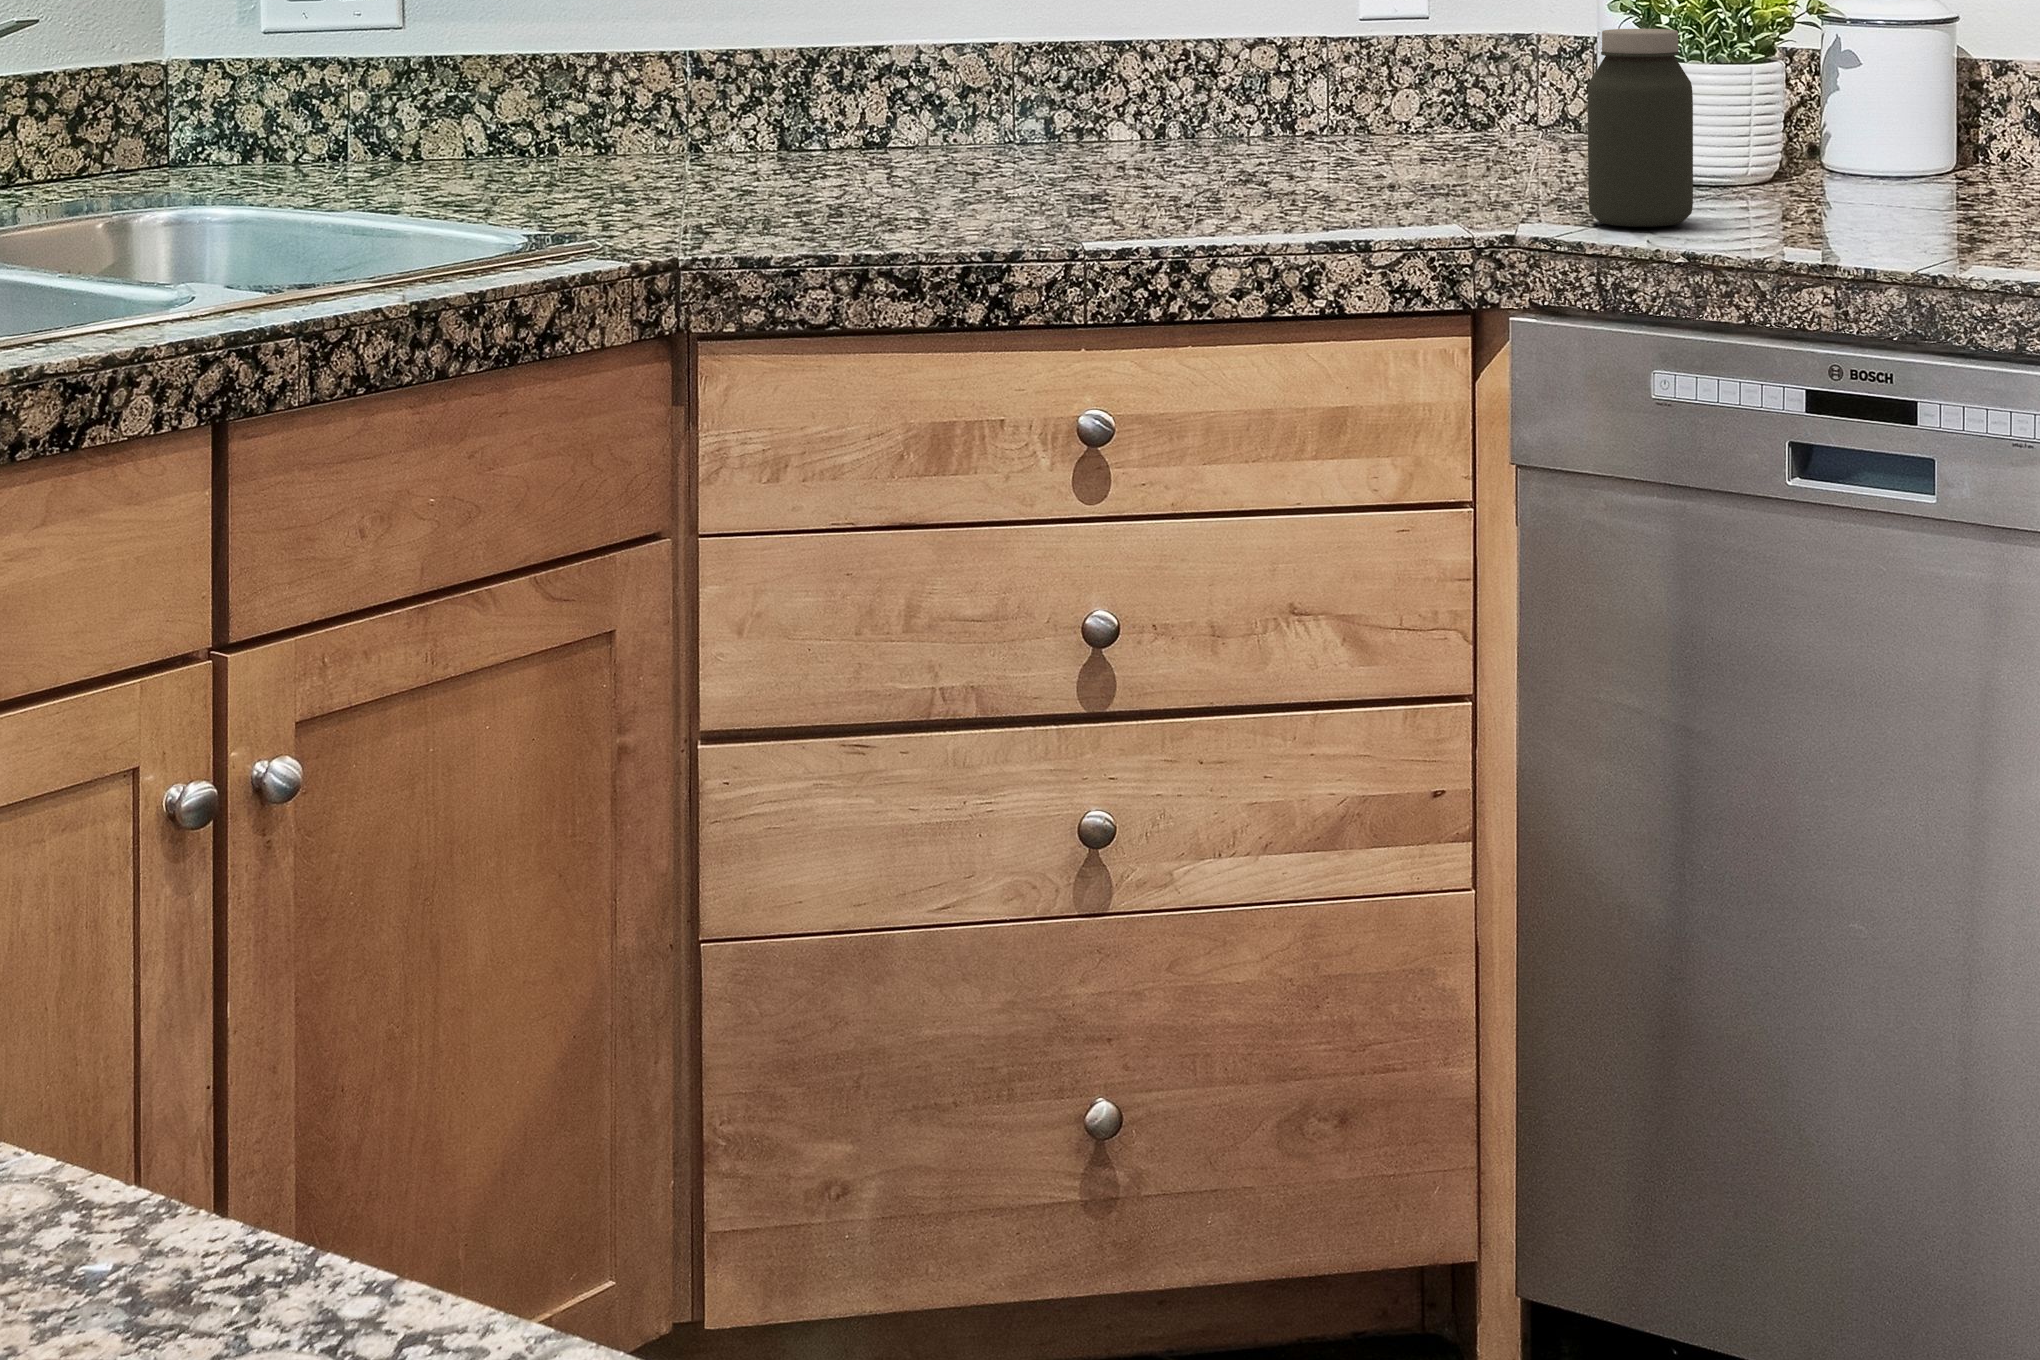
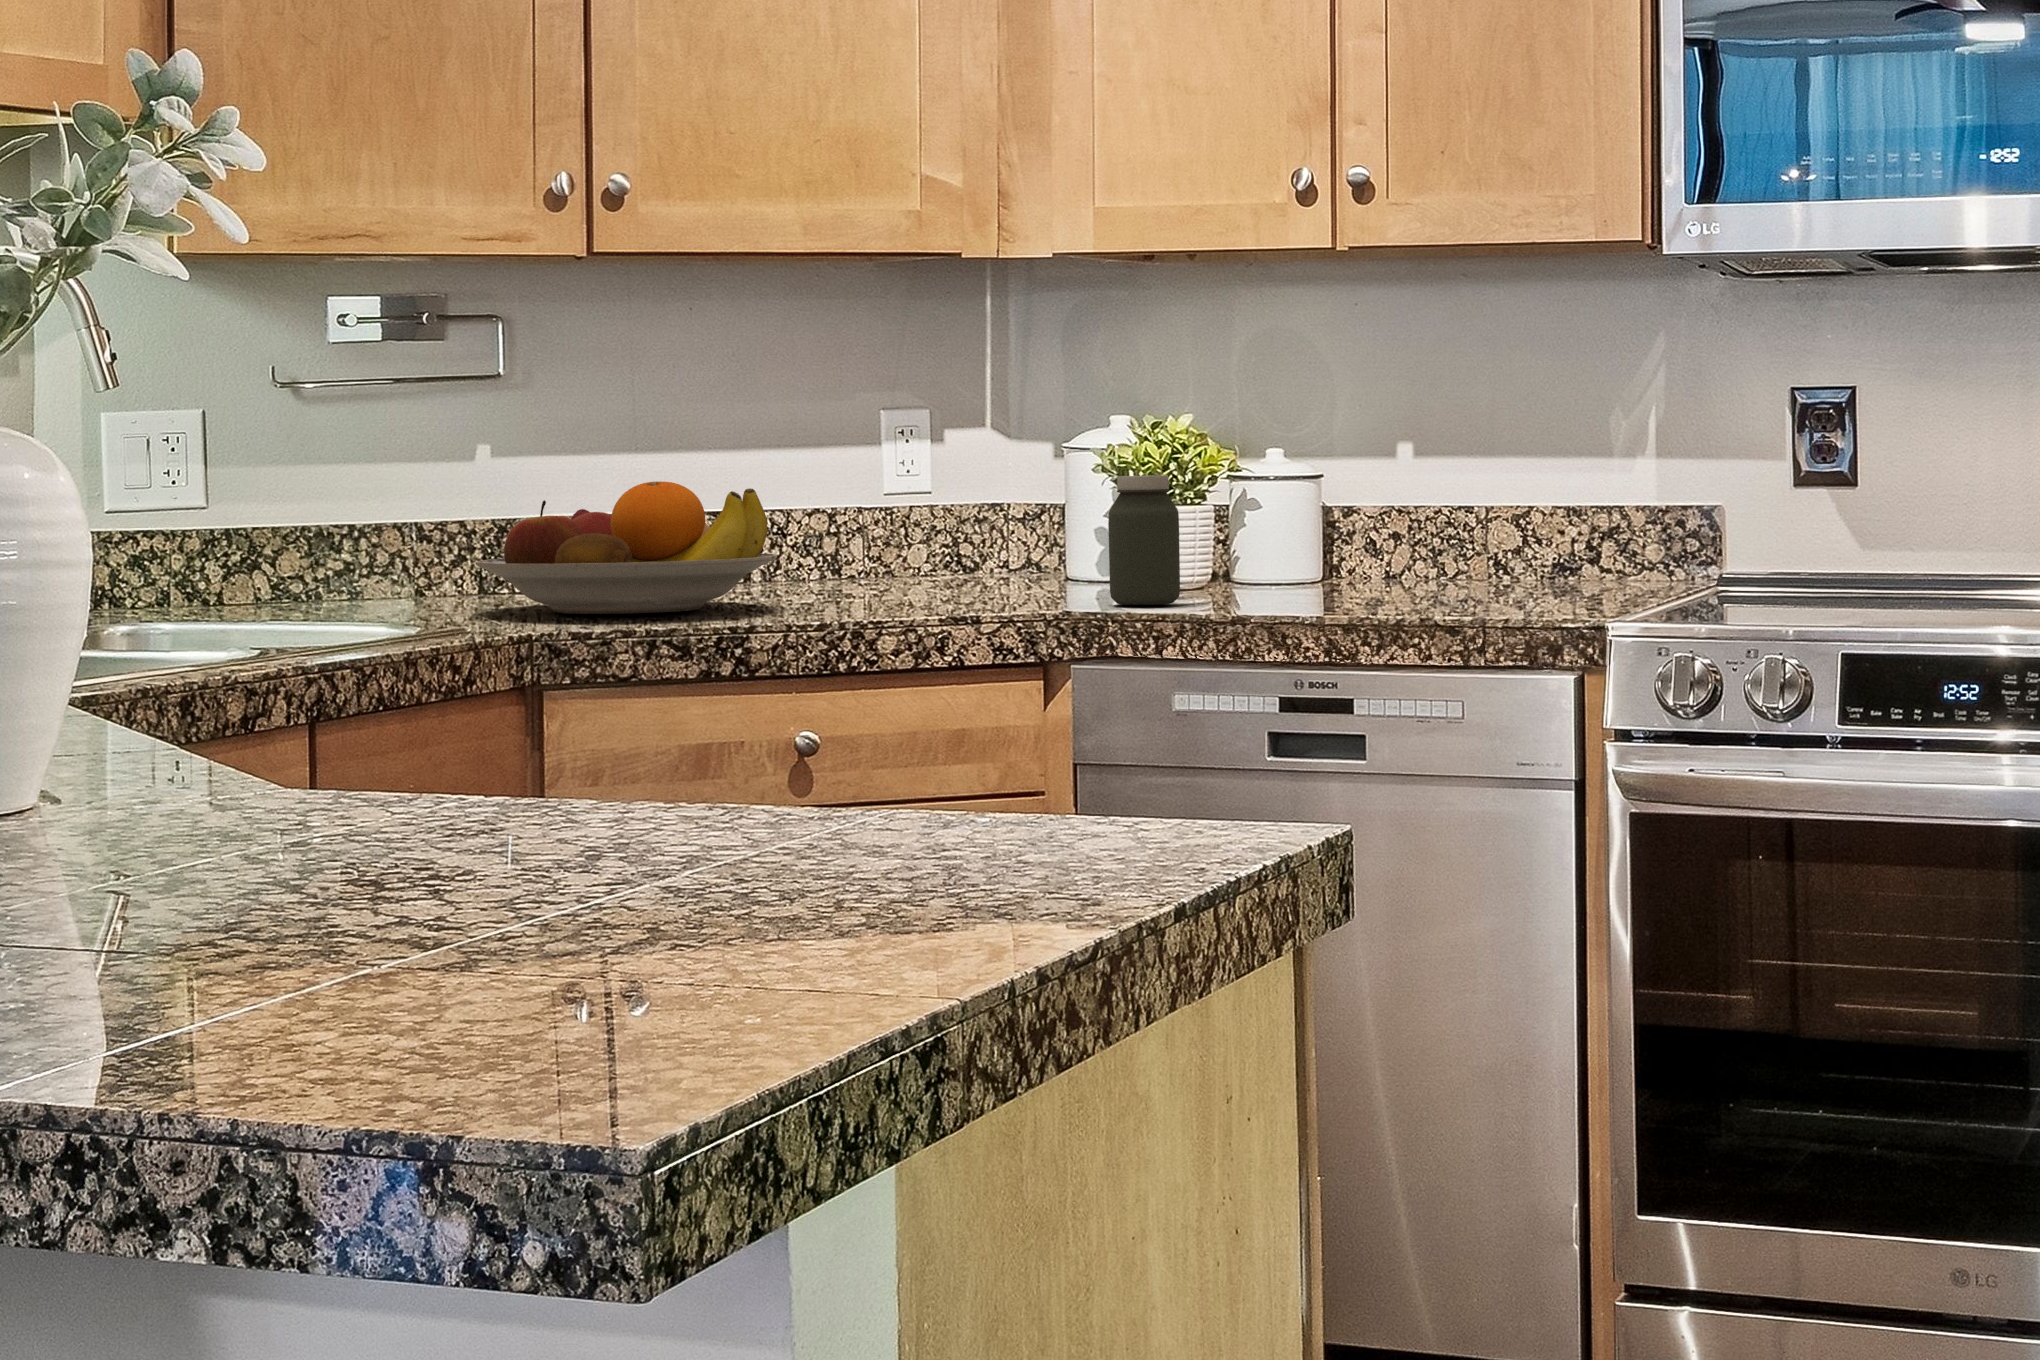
fruit bowl: none [667,24,1106,219] -> present [475,481,777,614]

